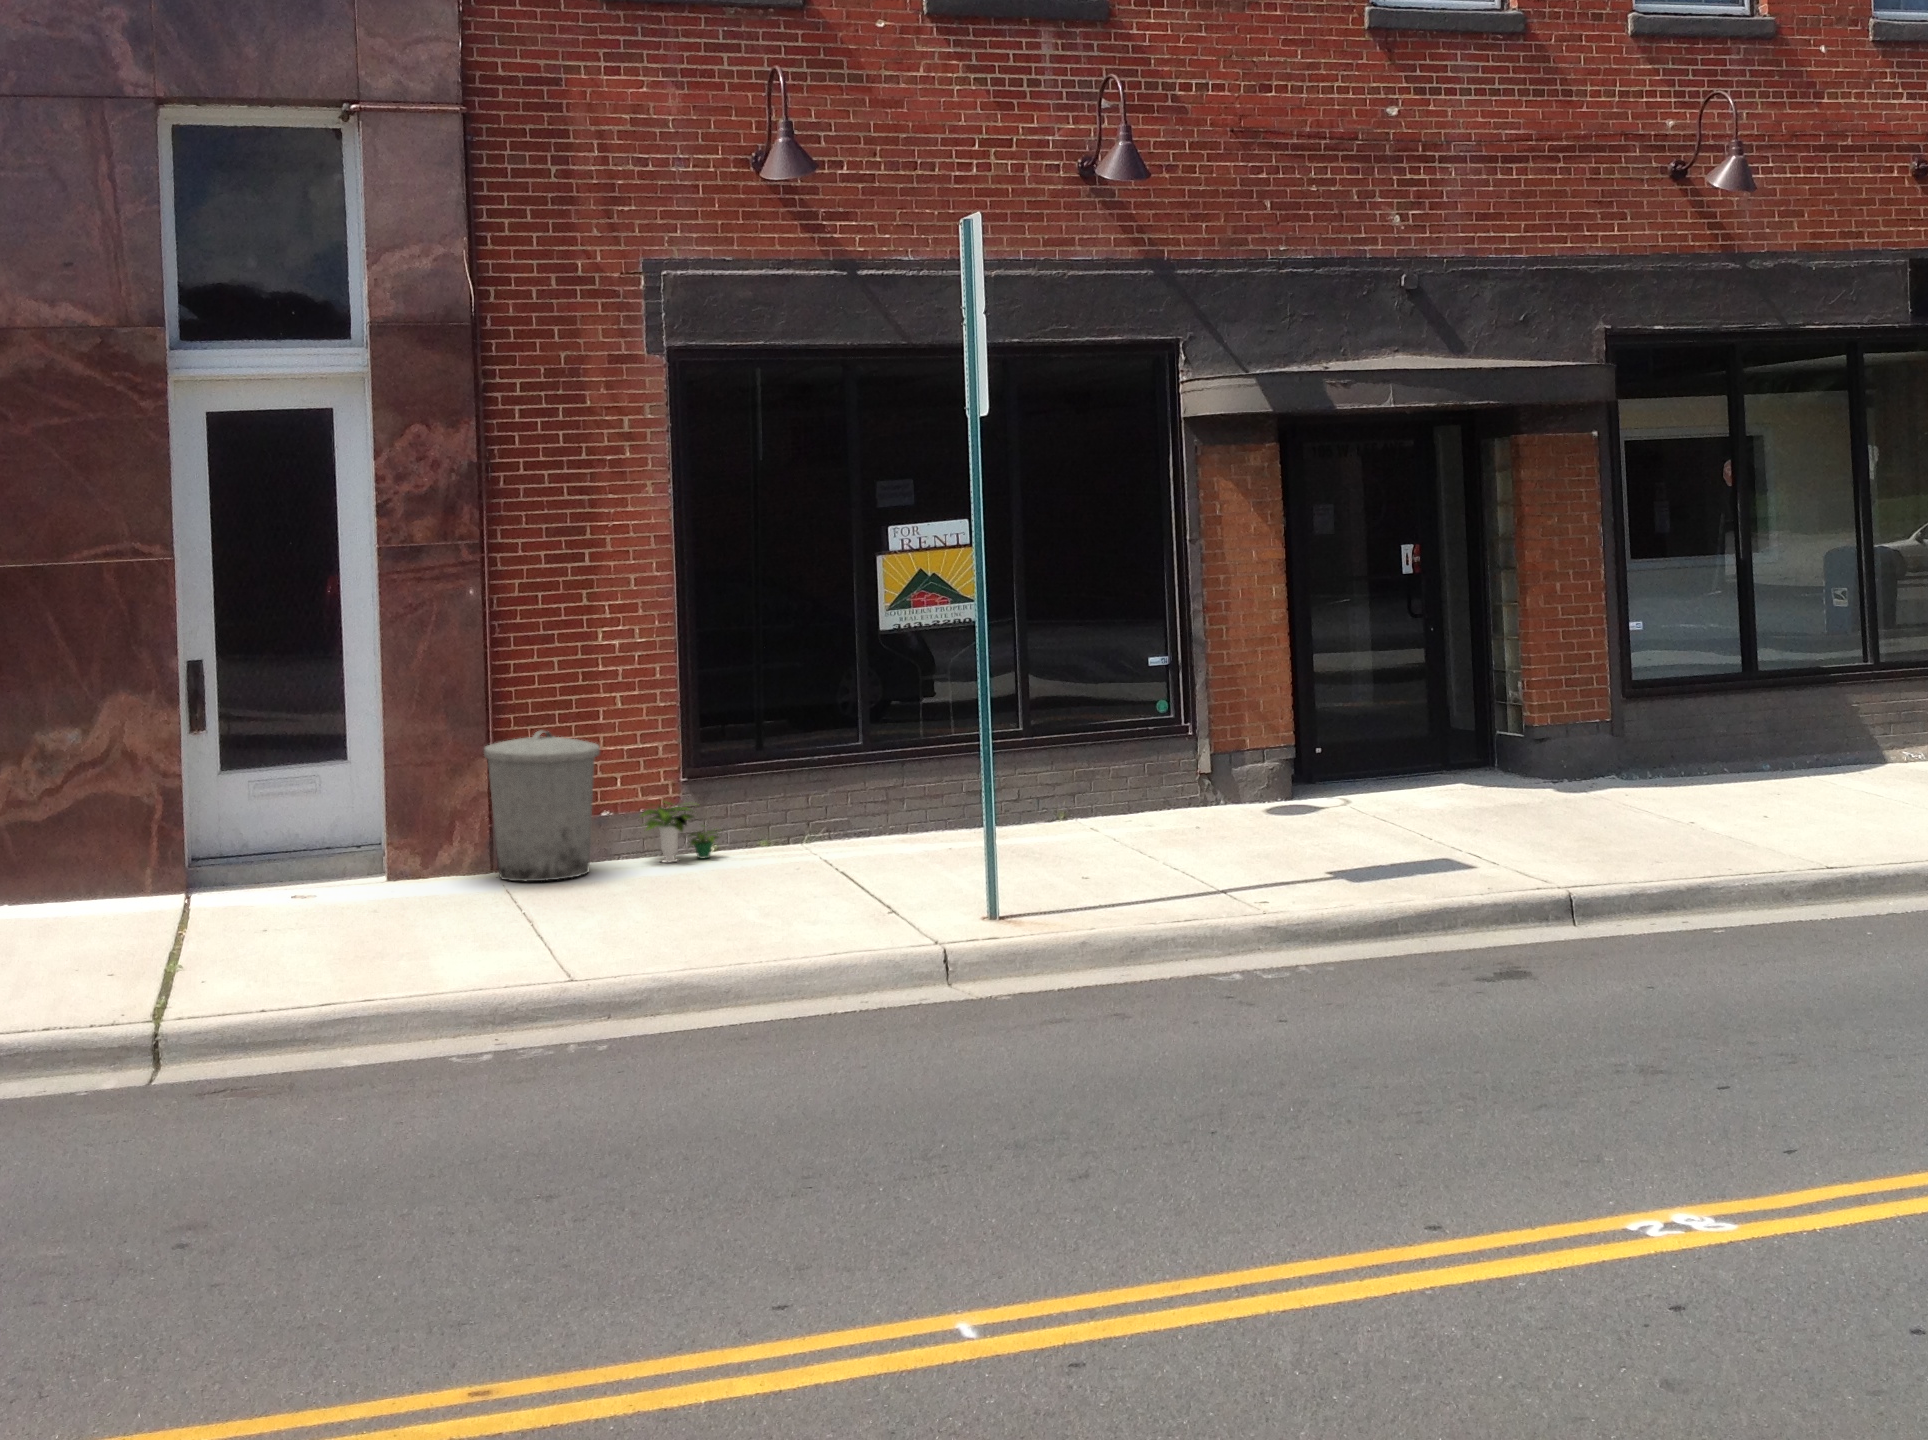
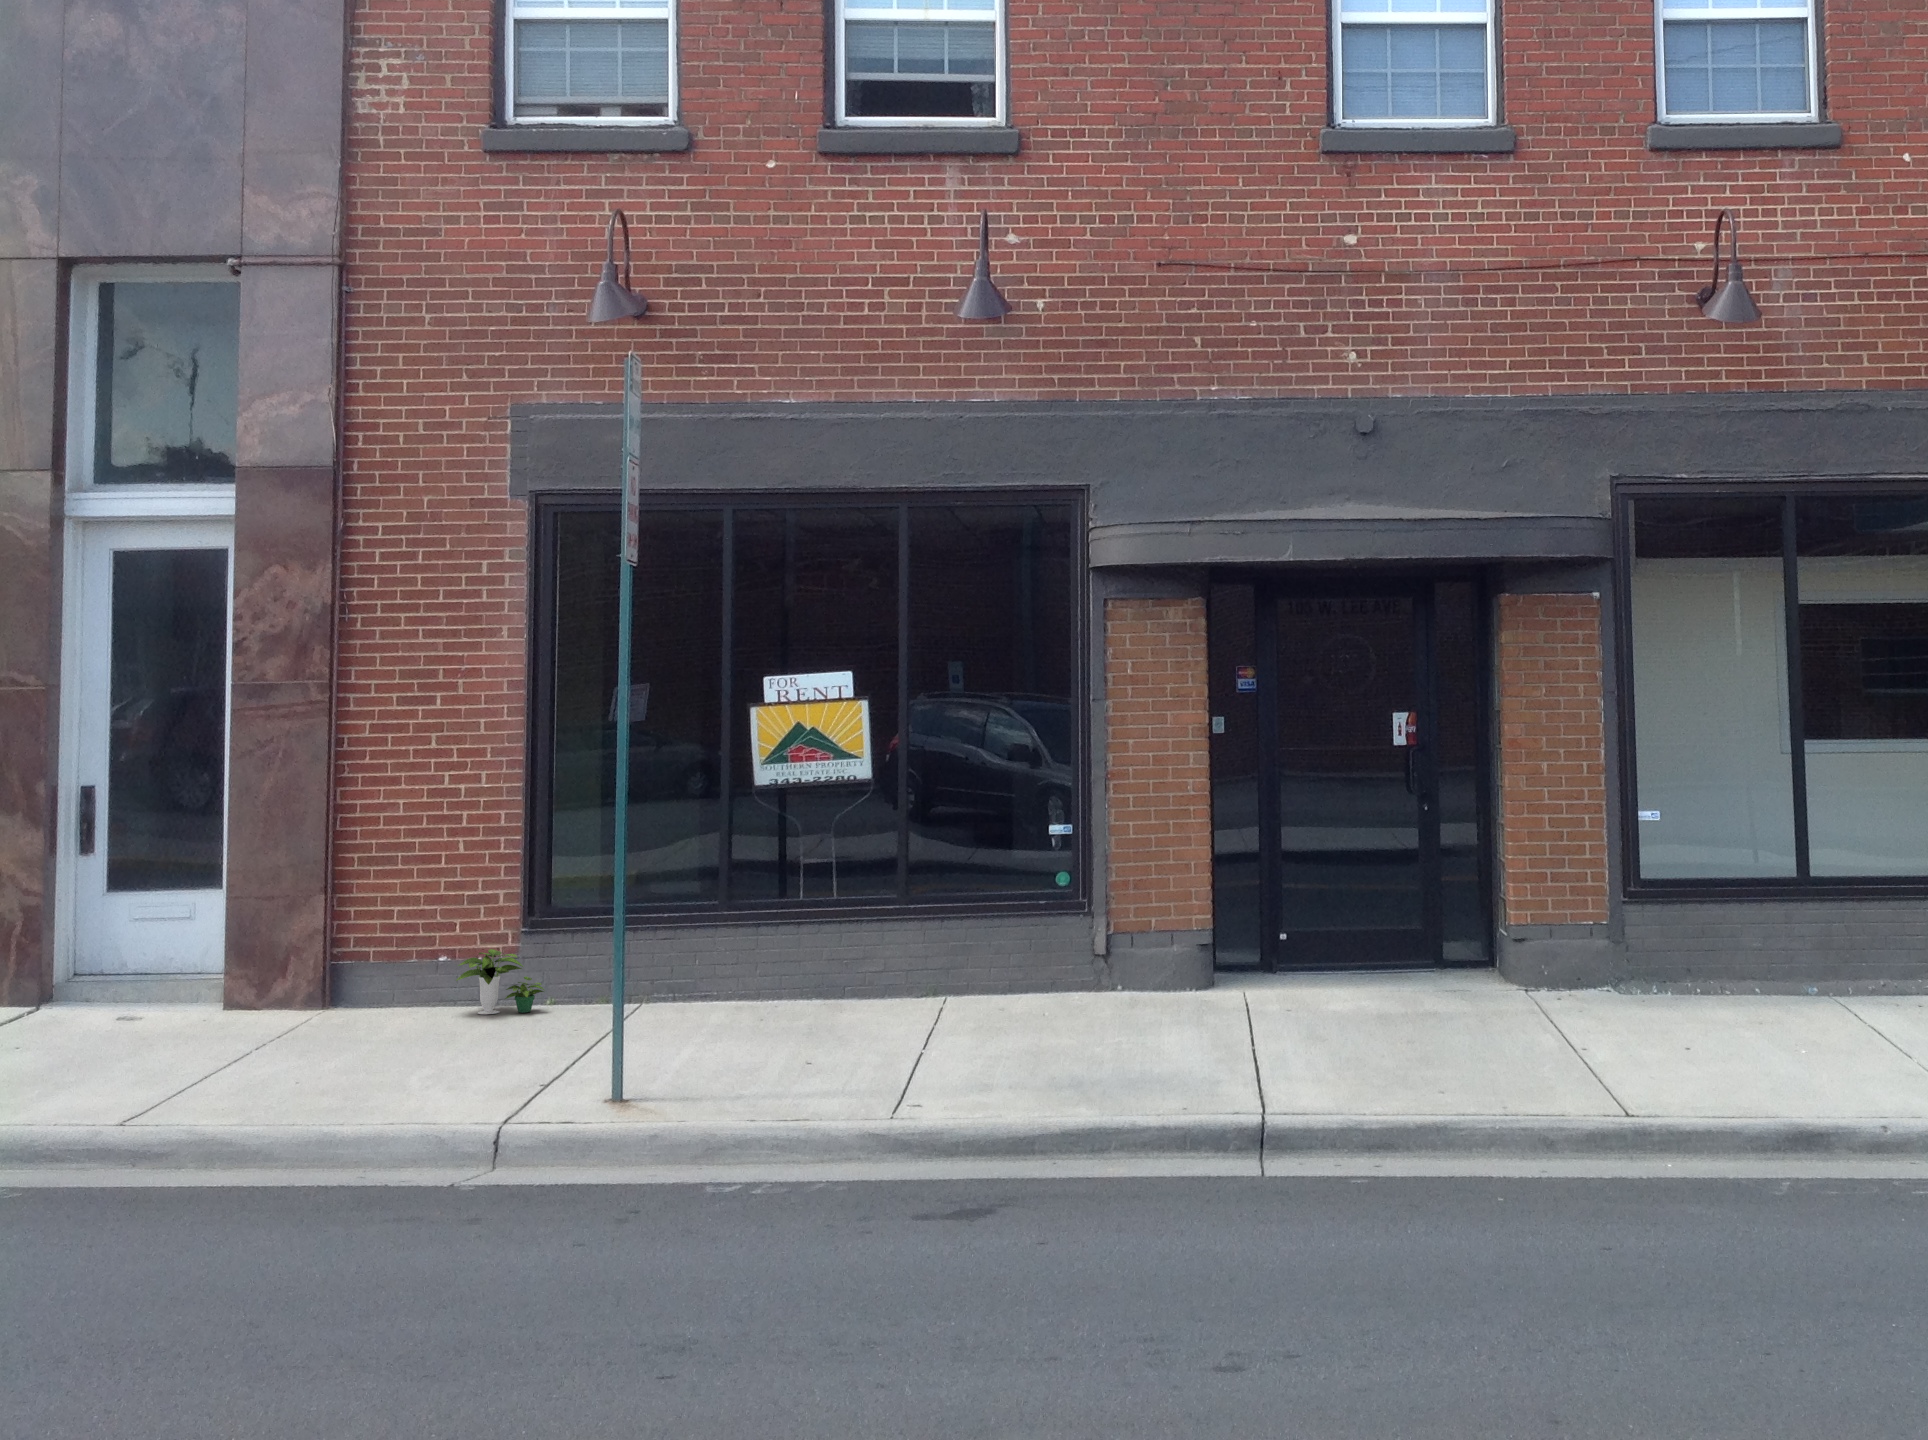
trash can: present [484,731,600,881] -> none [294,871,414,1025]

